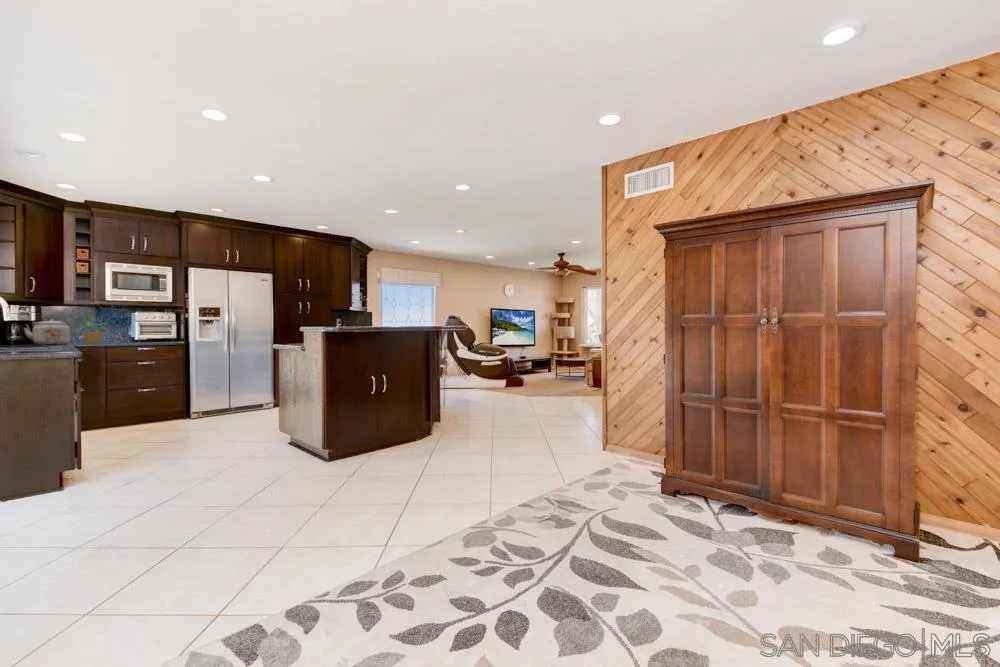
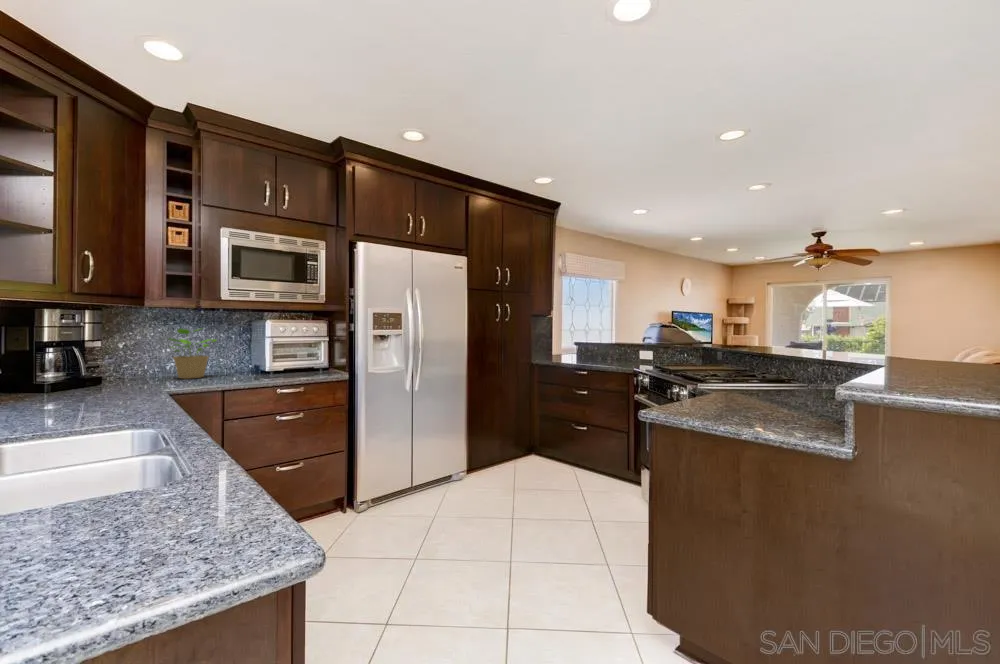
kettle: present [24,319,70,345] -> none [70,339,158,393]

